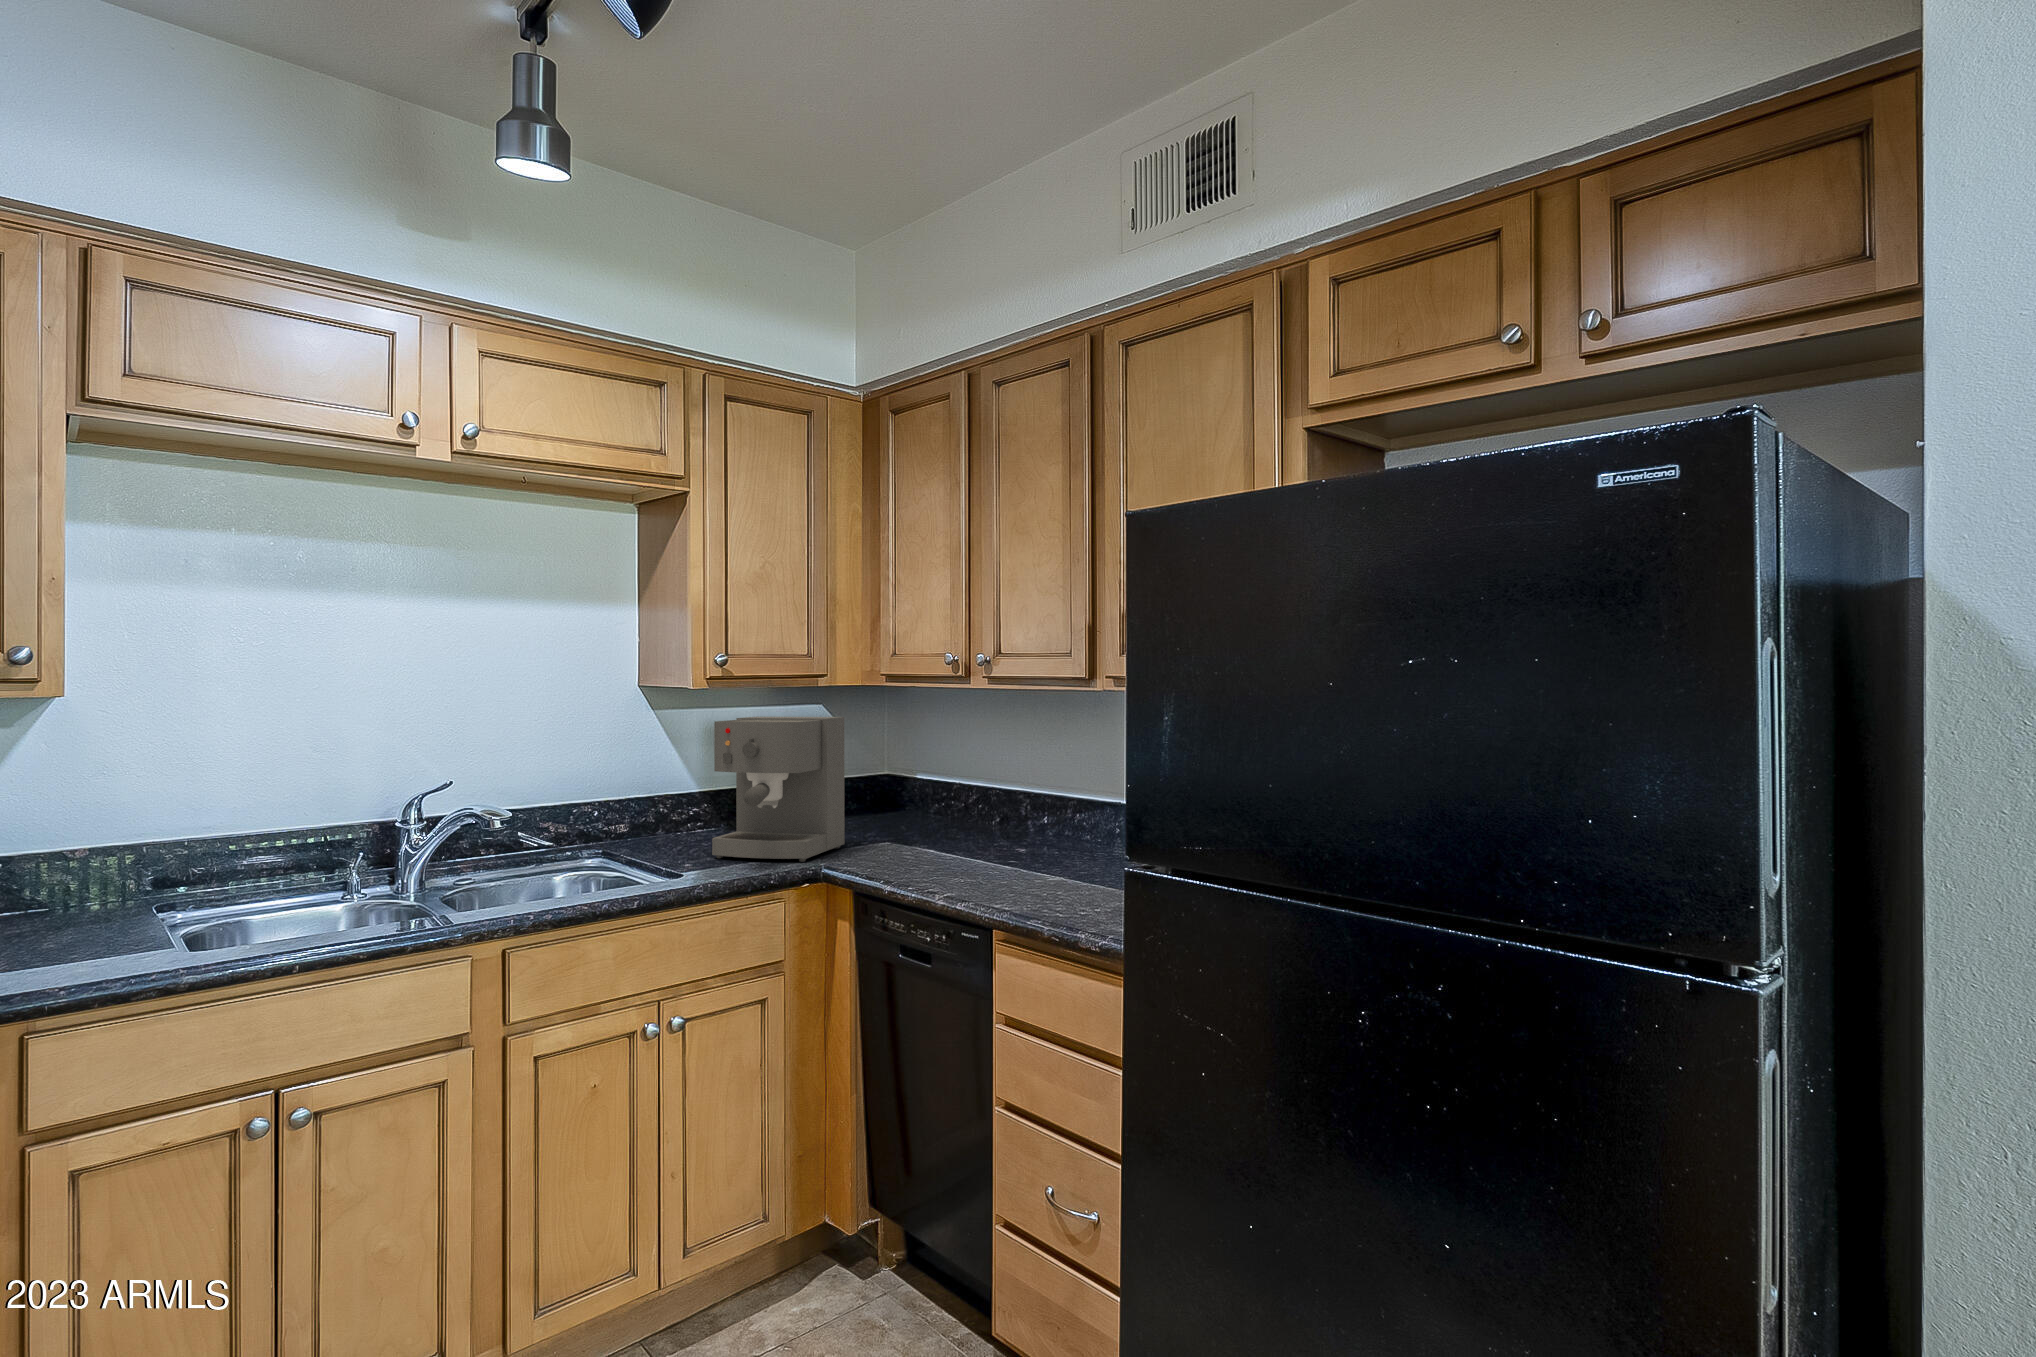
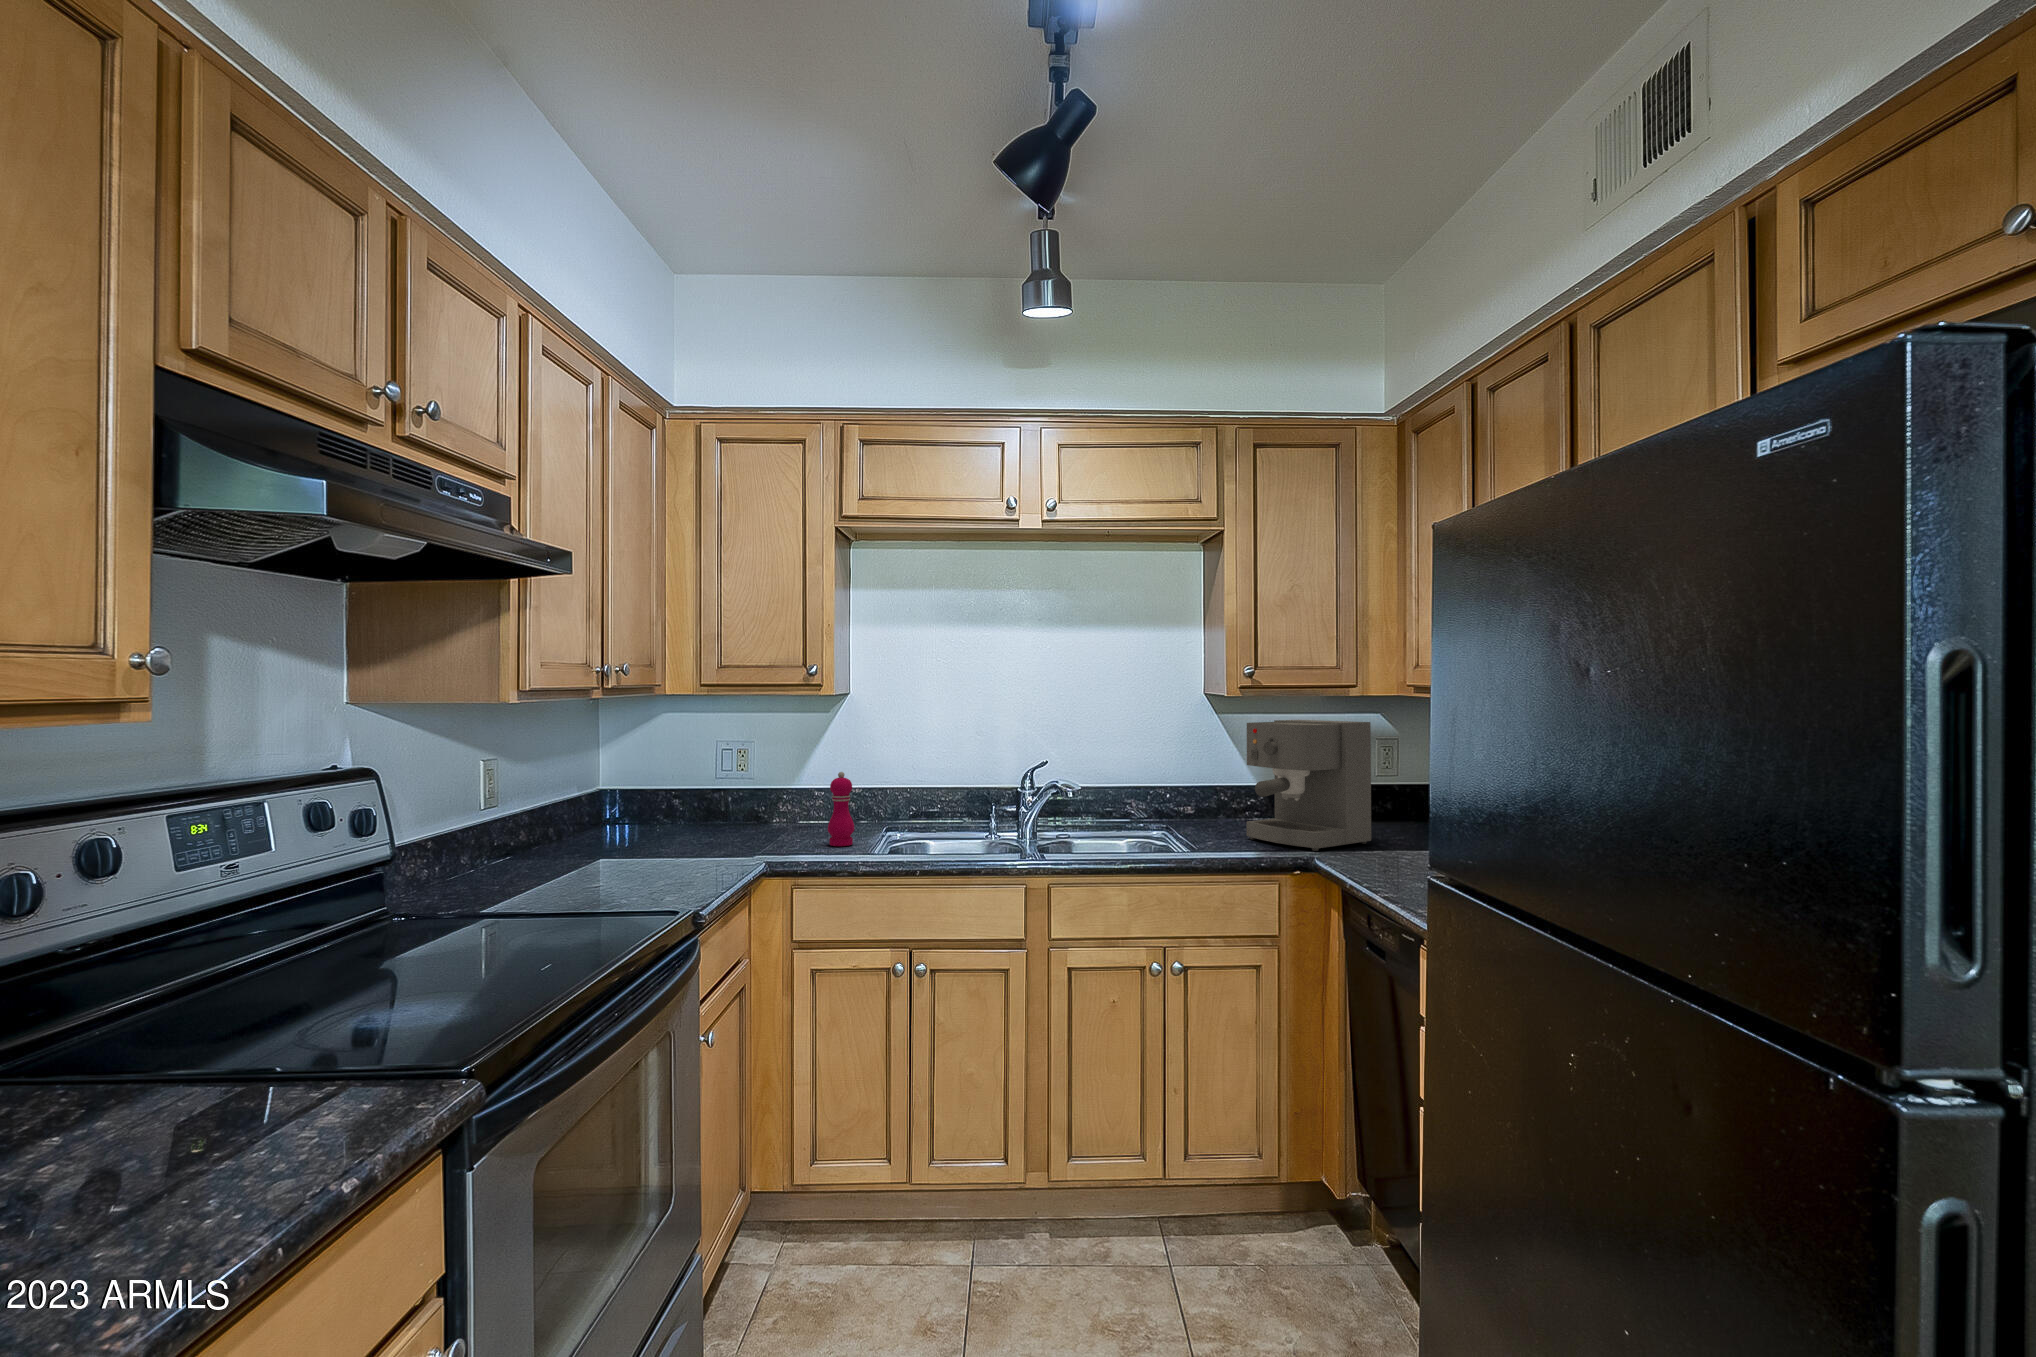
pepper mill: none [62,824,122,953] -> present [828,772,854,846]

